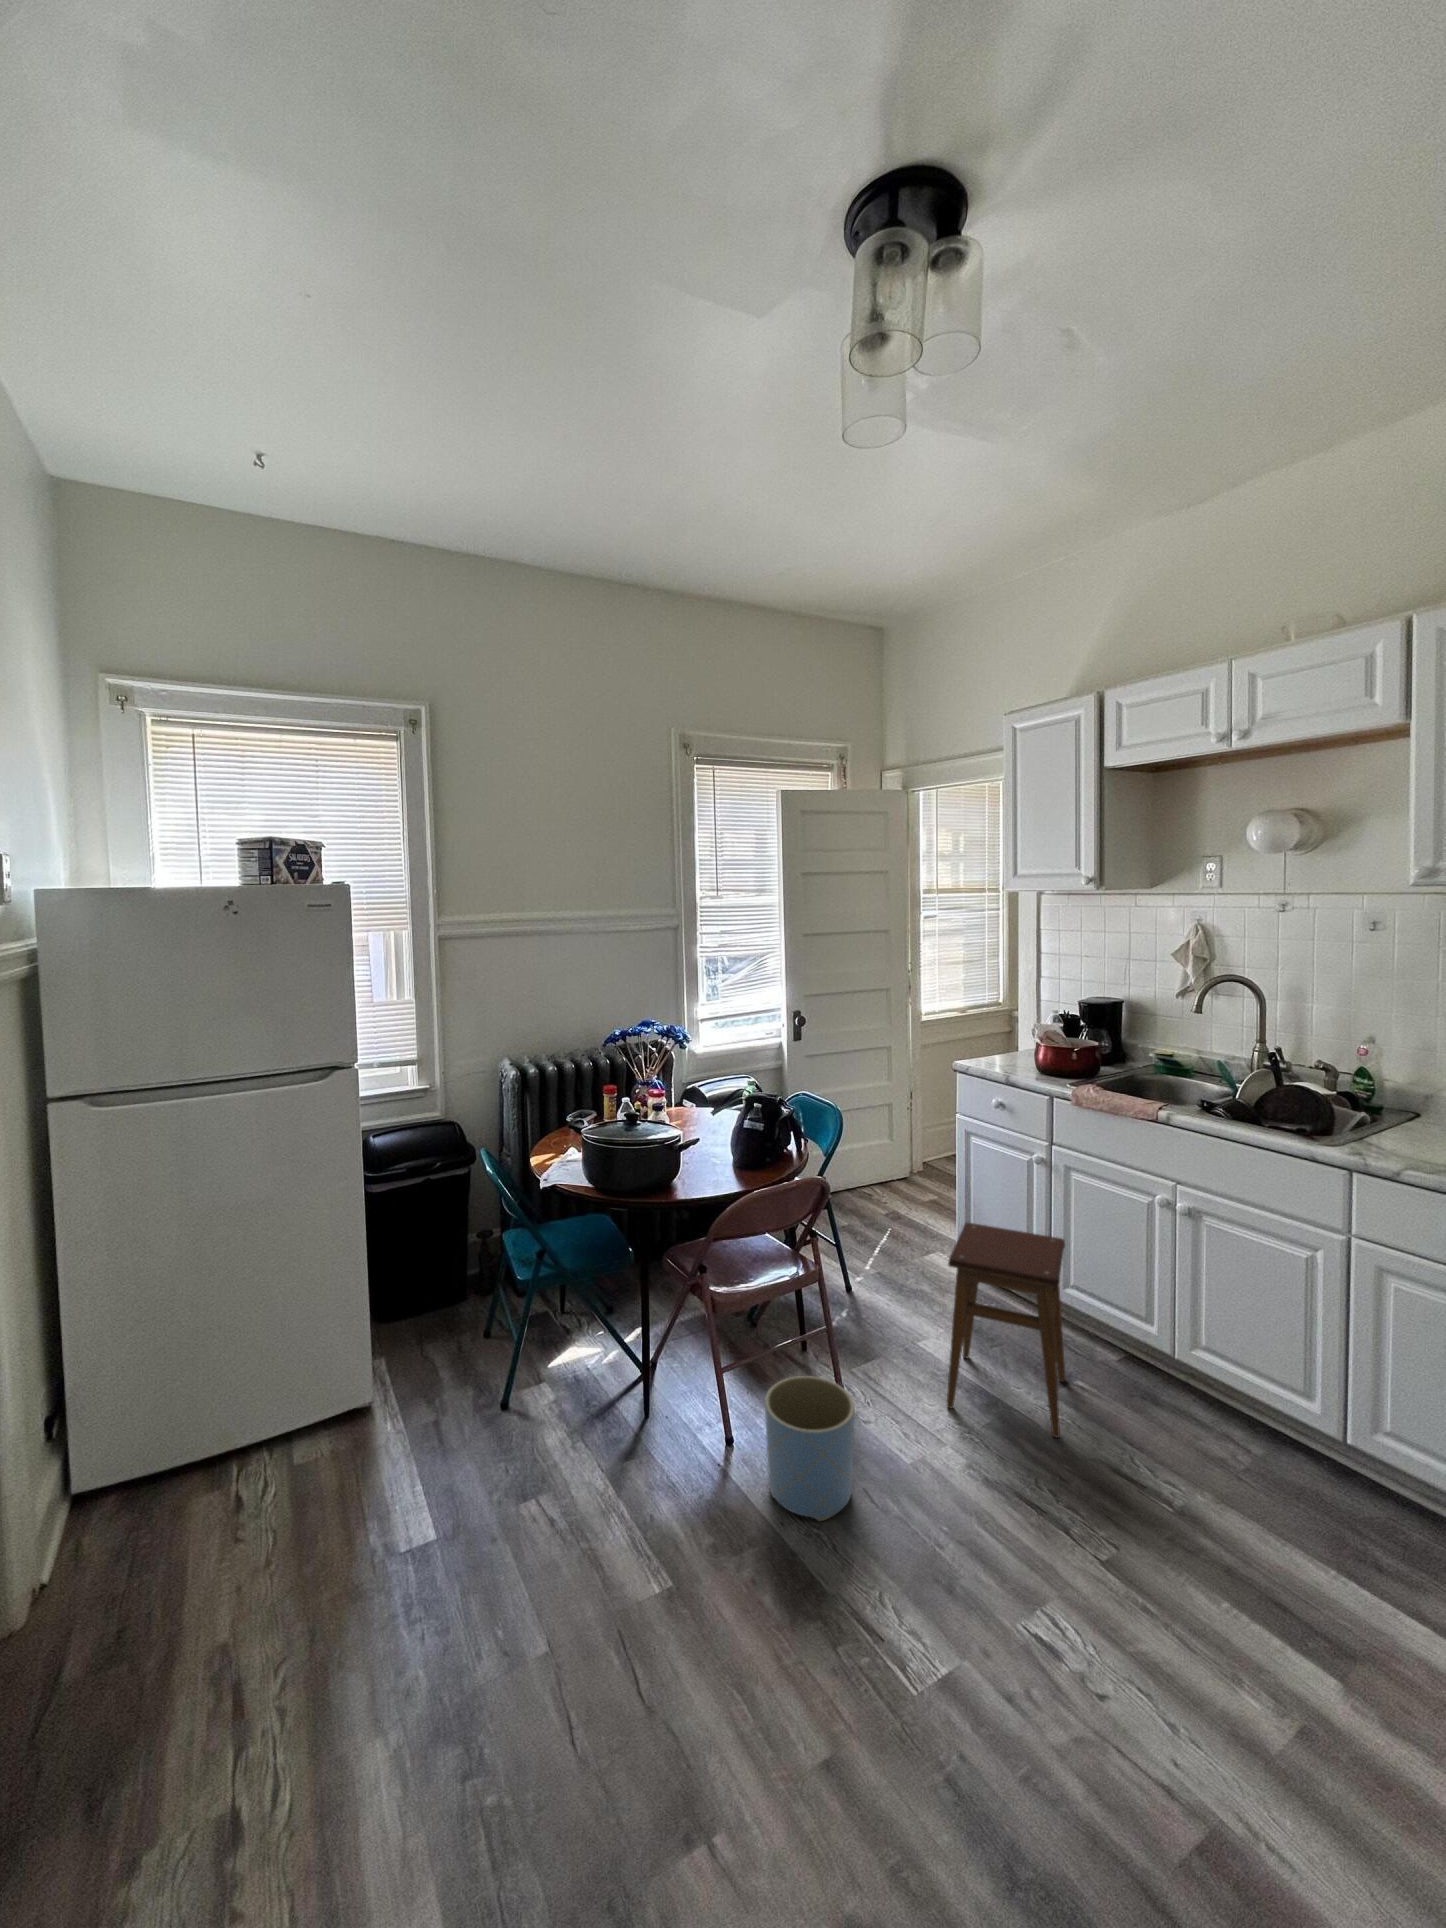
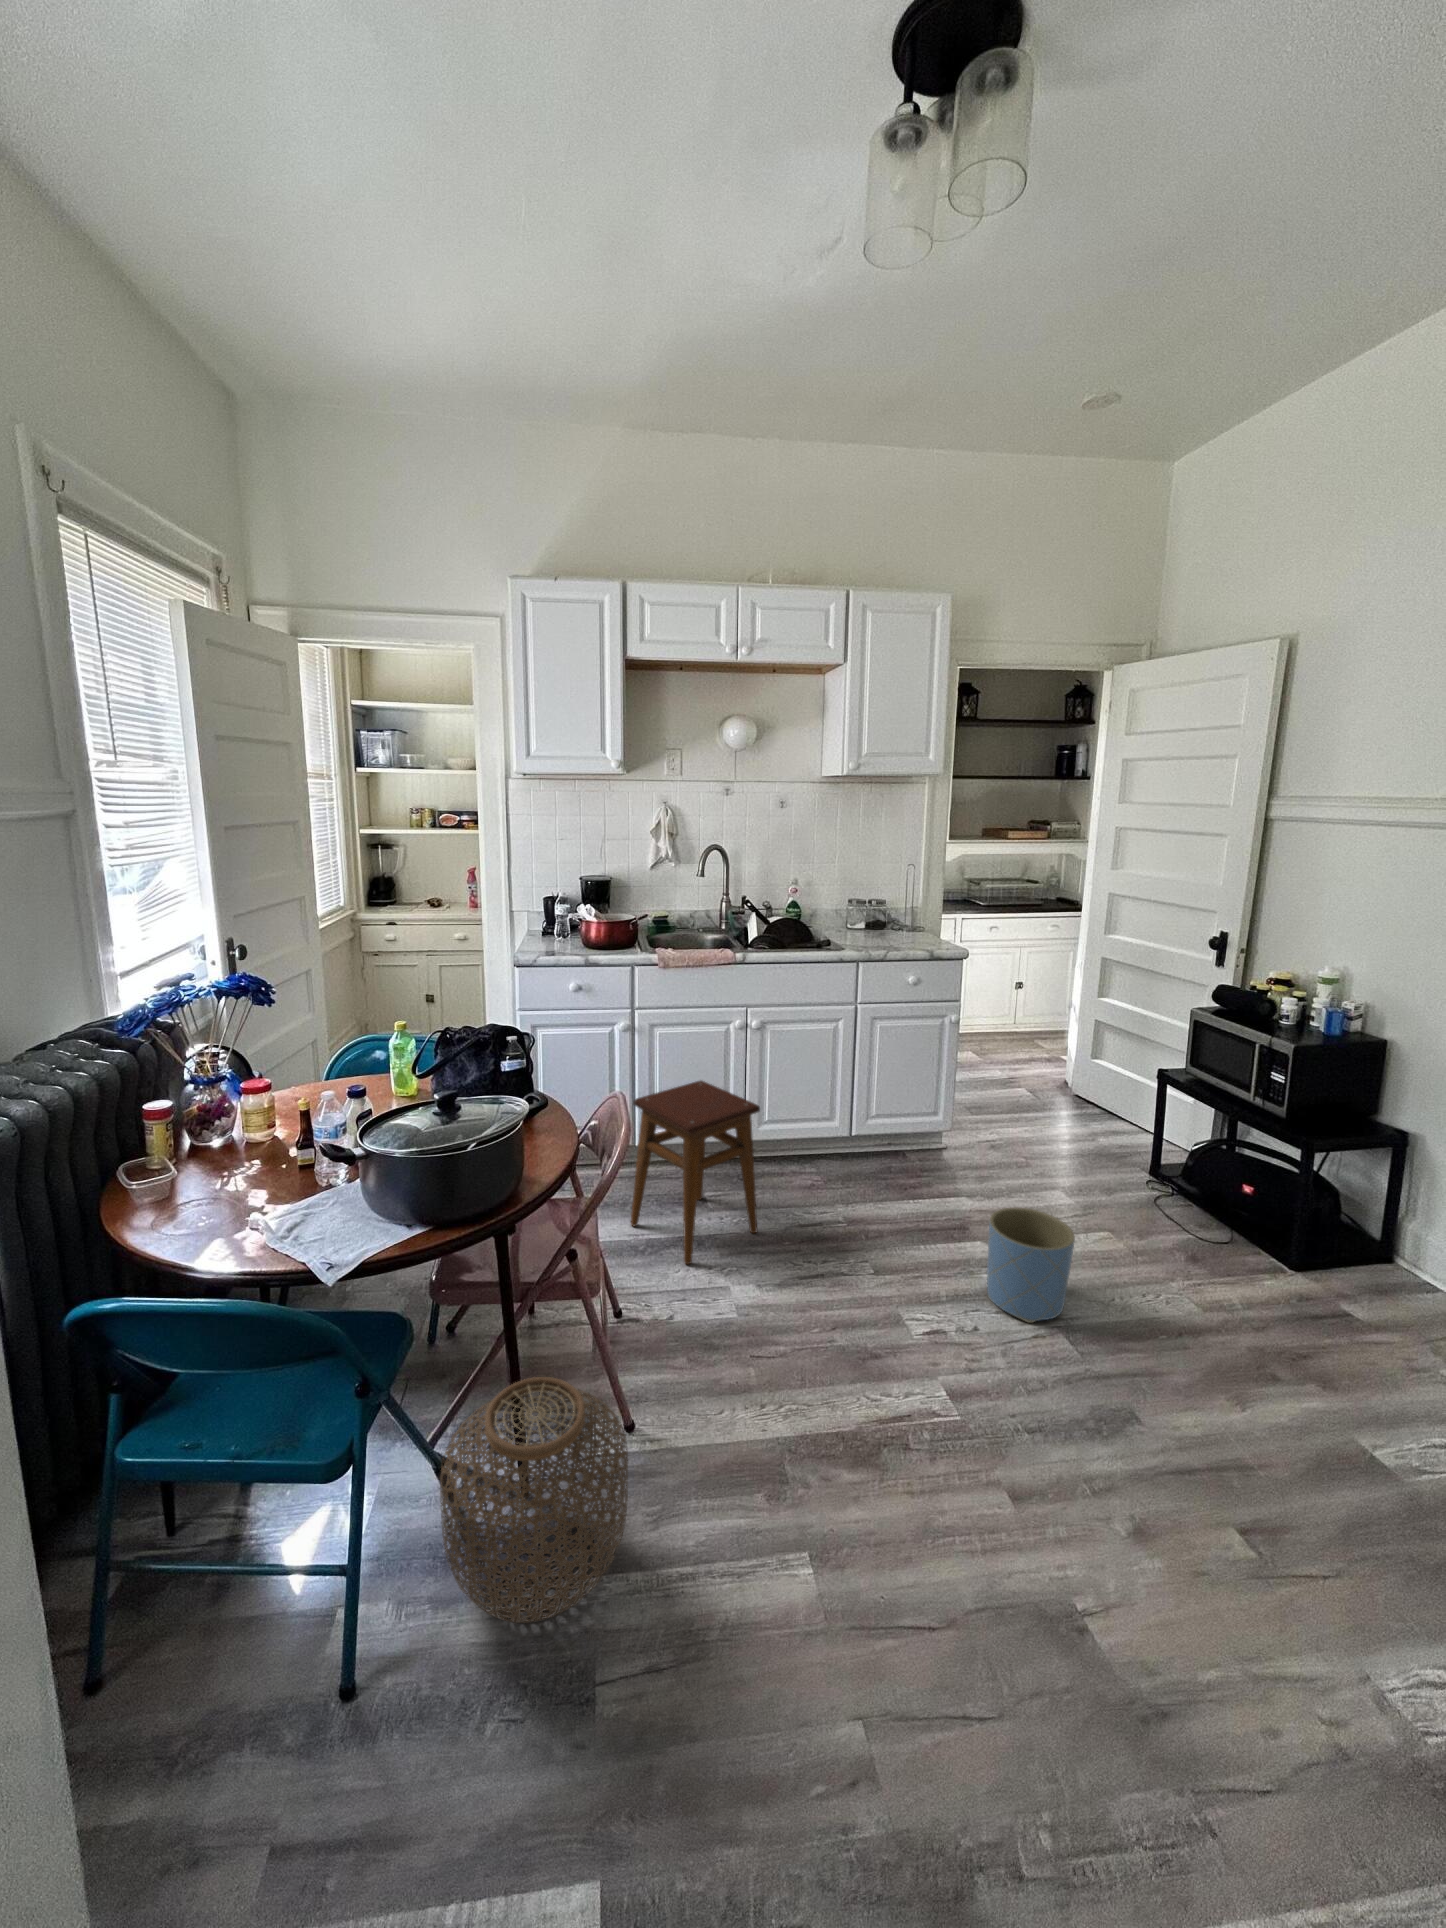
woven basket: none [530,1308,653,1468] -> present [440,1377,628,1623]
planter: present [765,1376,855,1521] -> present [987,1208,1075,1323]

